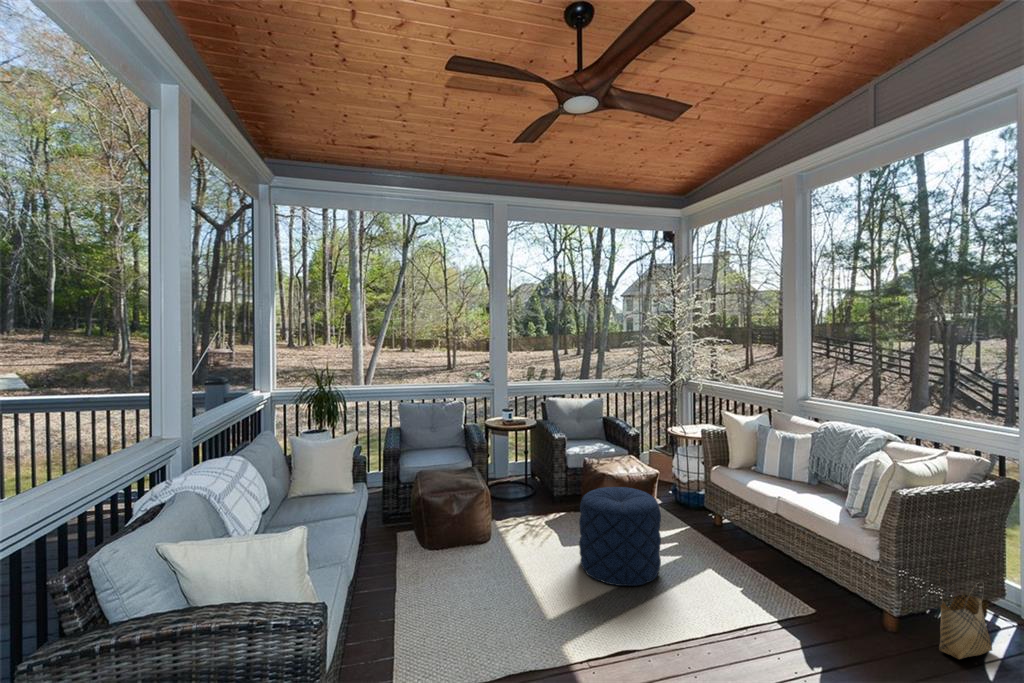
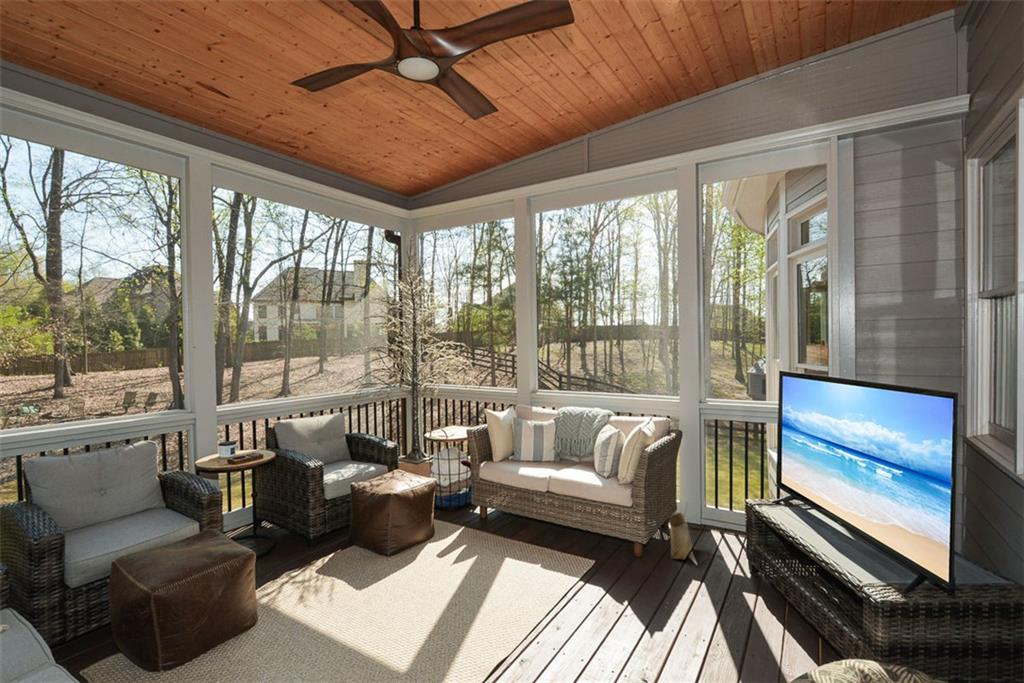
pouf: present [579,487,661,586] -> none [386,501,473,611]

